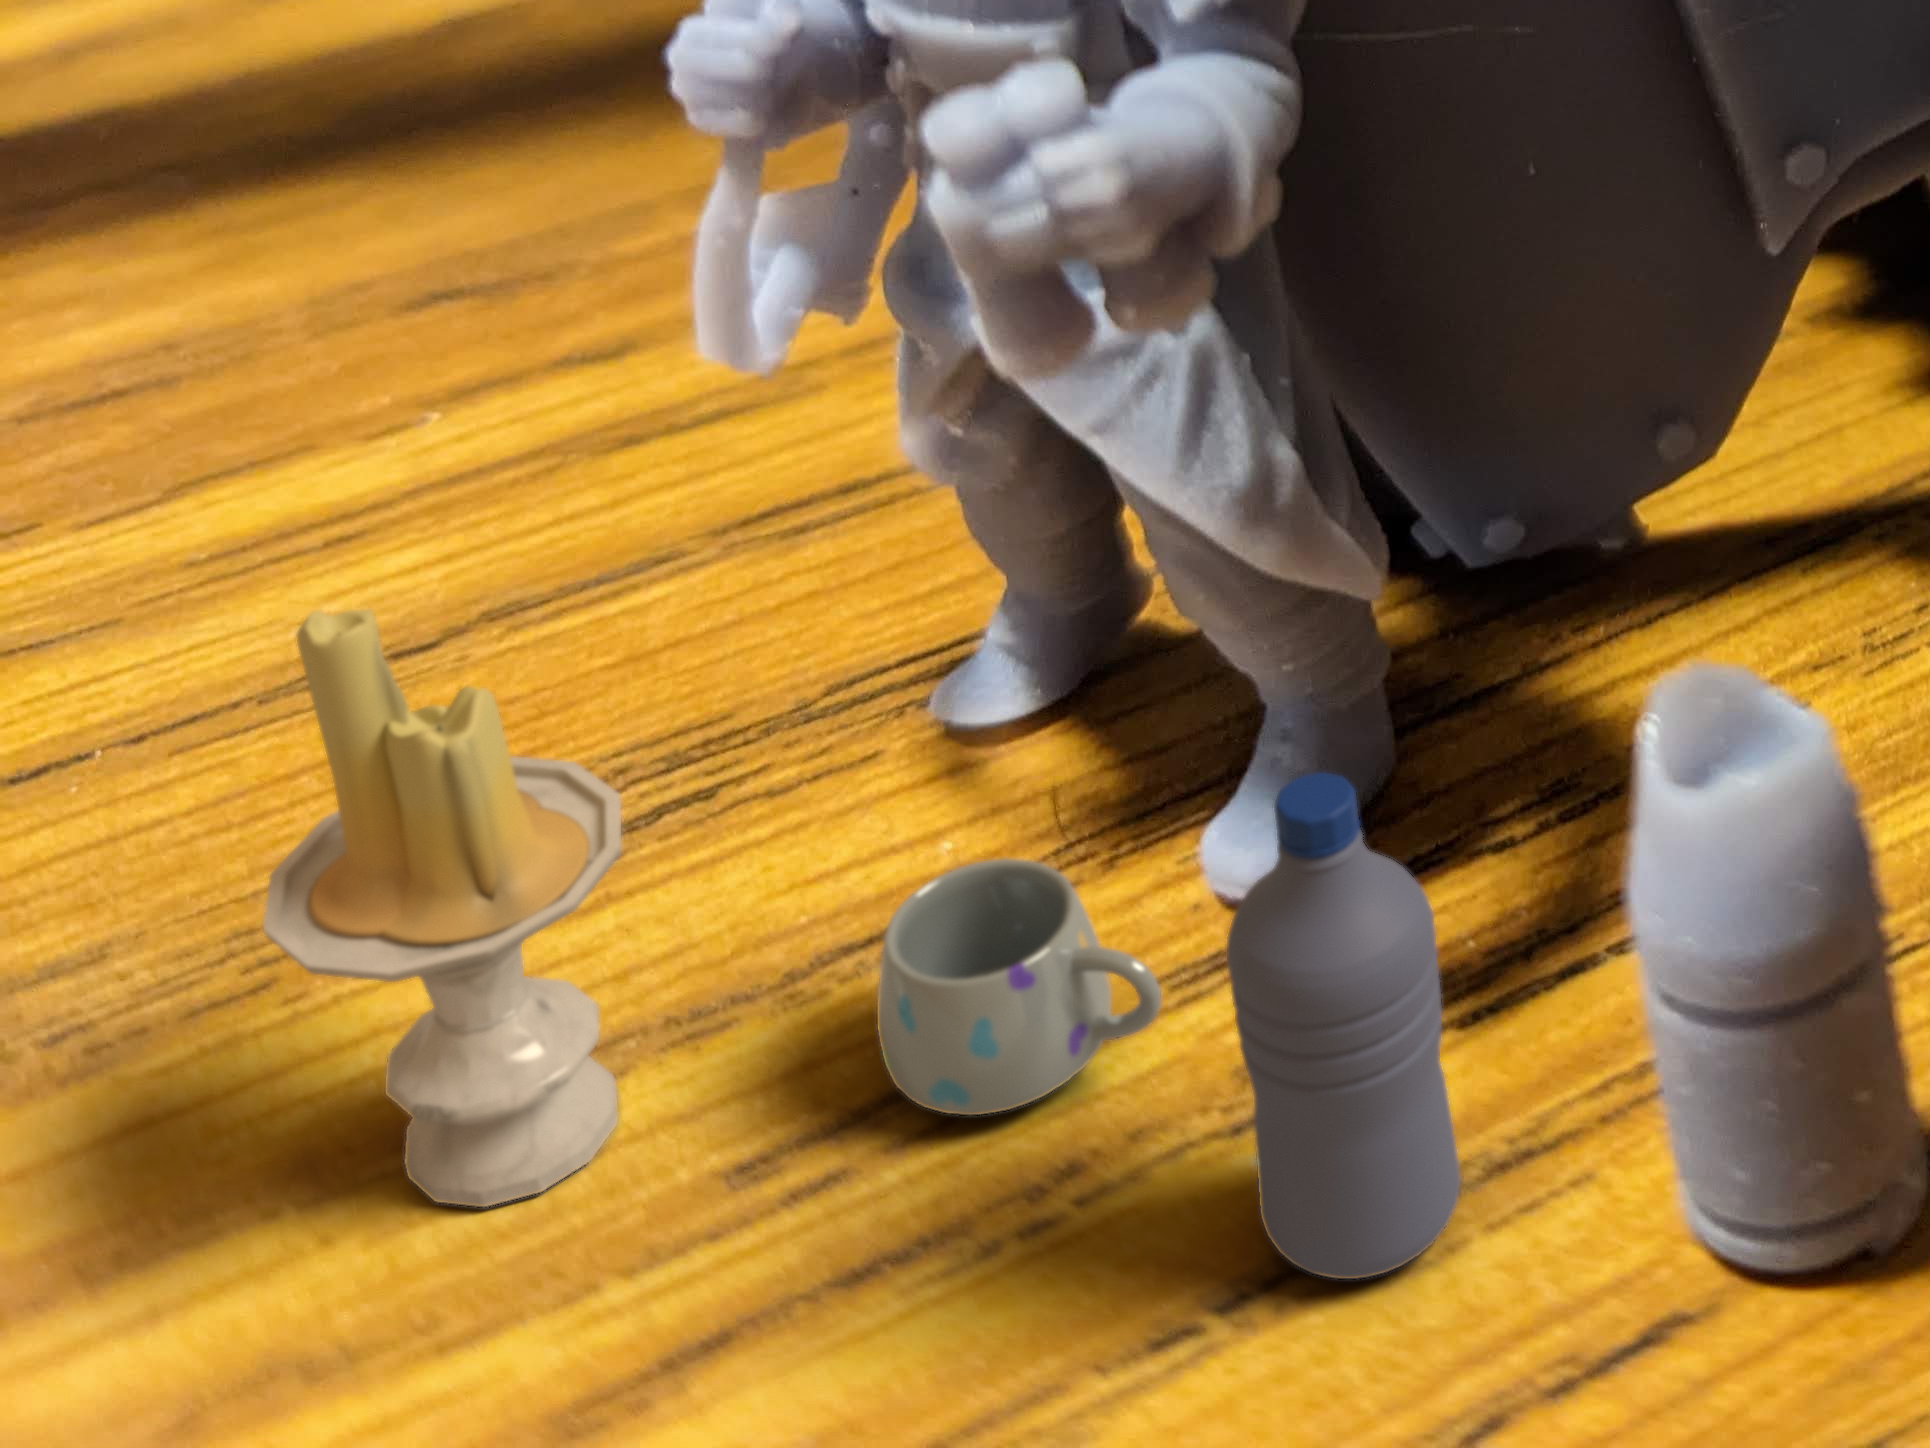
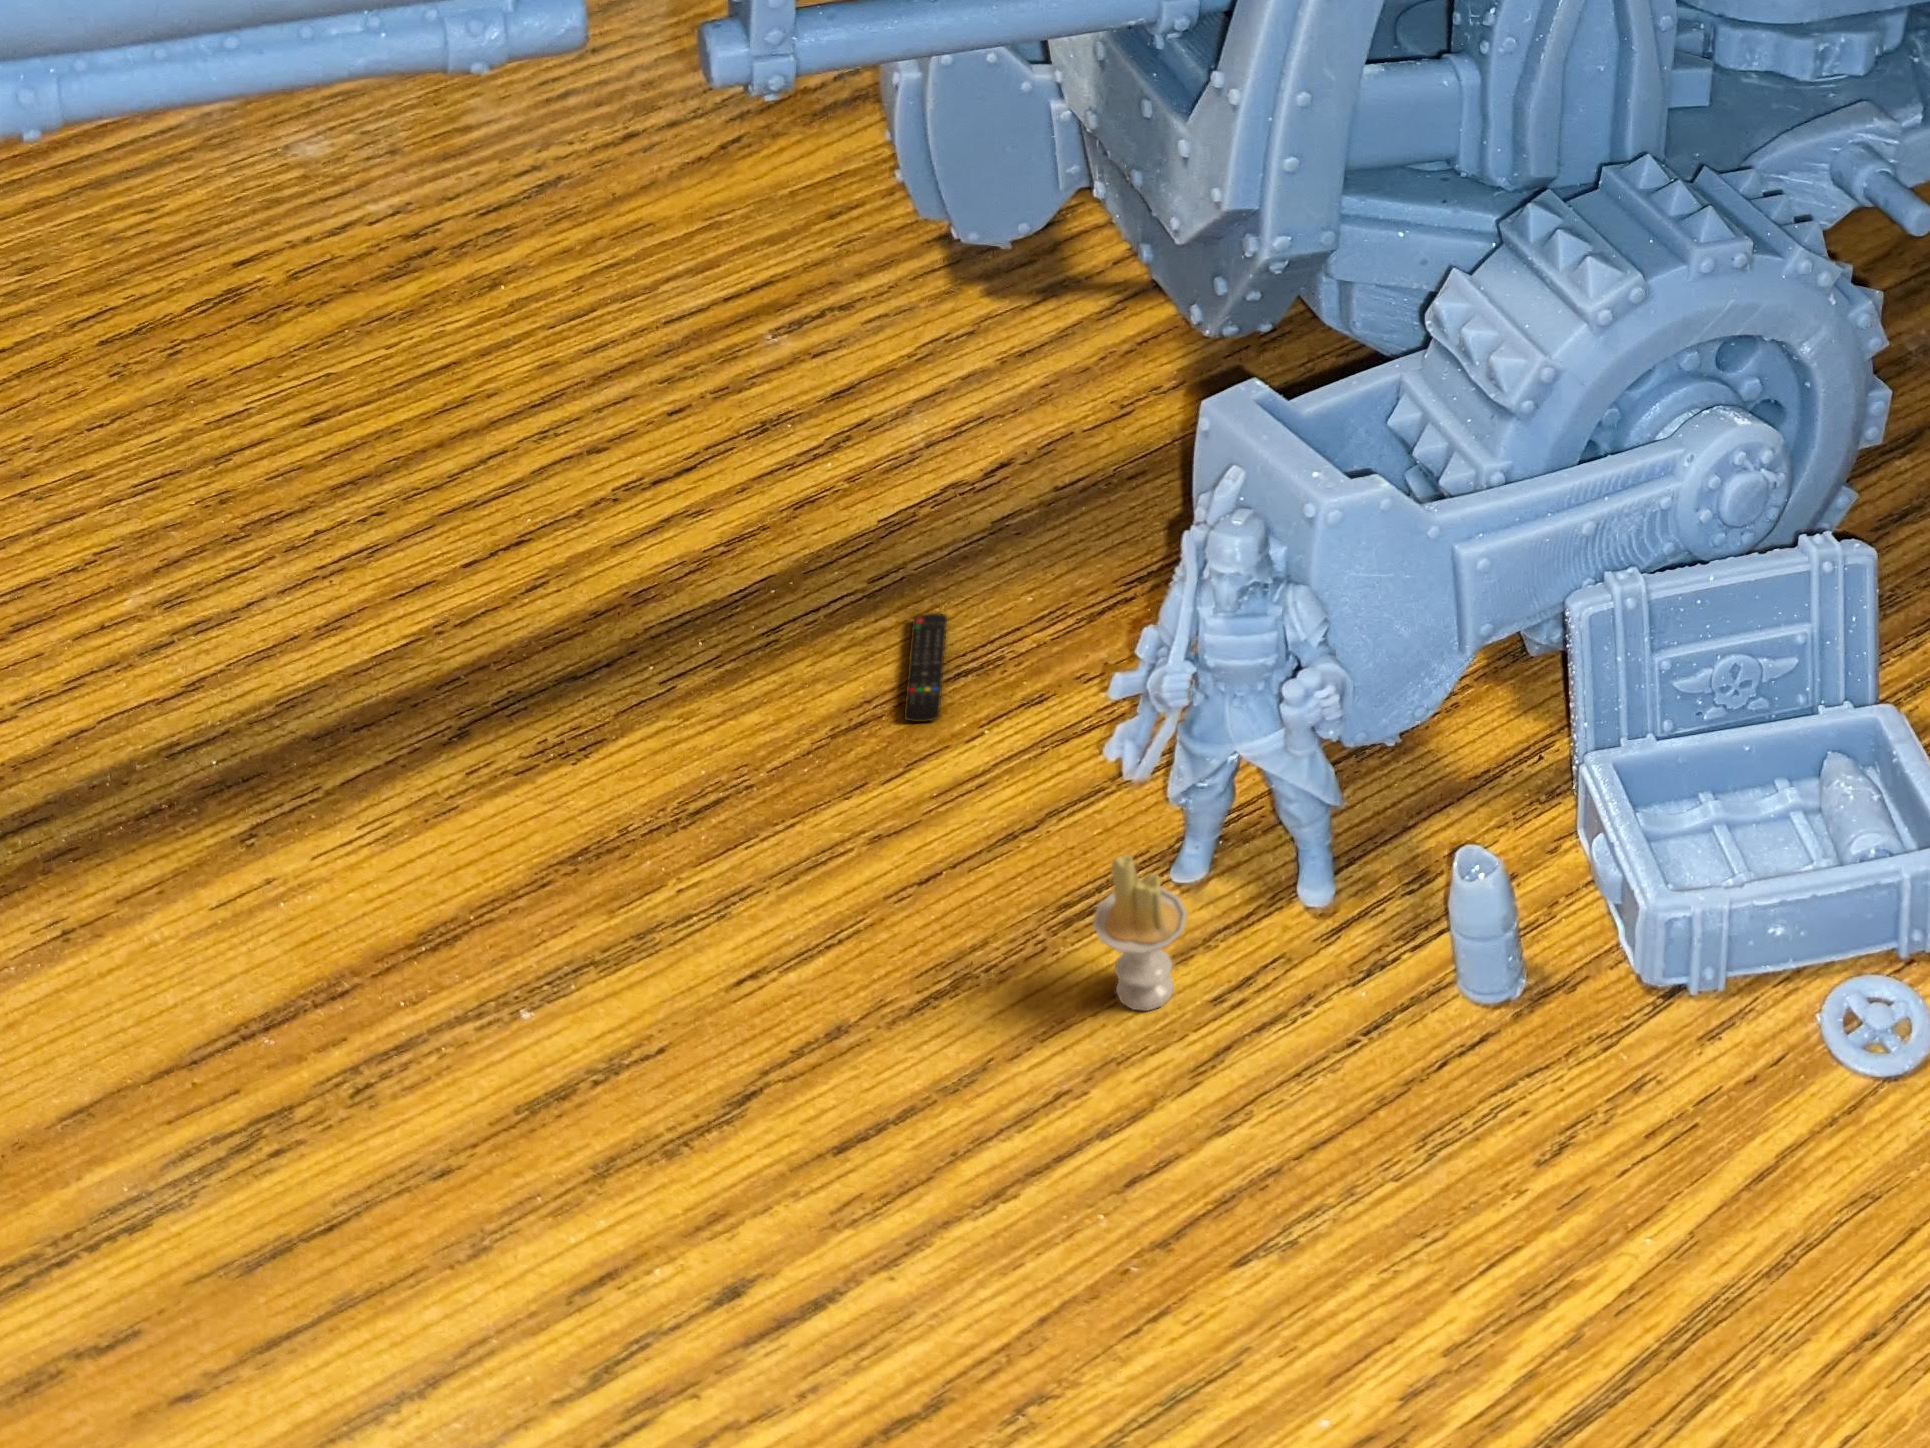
remote control: none [205,171,467,397] -> present [904,613,947,722]
water bottle: present [1227,772,1460,1279] -> none [1370,897,1426,1028]
mug: present [877,858,1162,1115] -> none [1246,909,1332,983]

